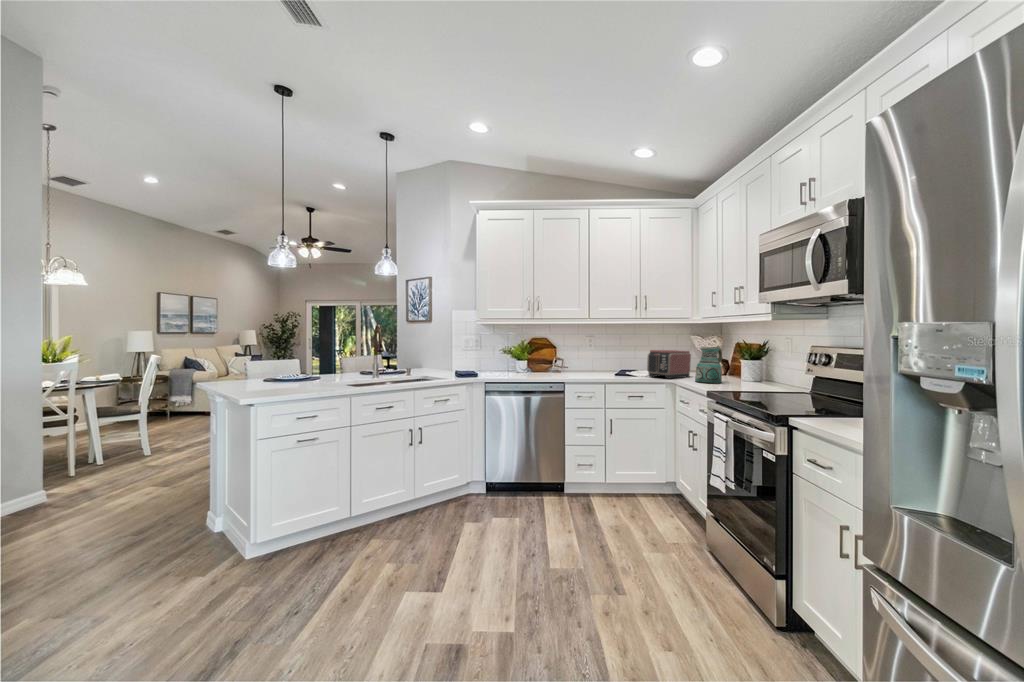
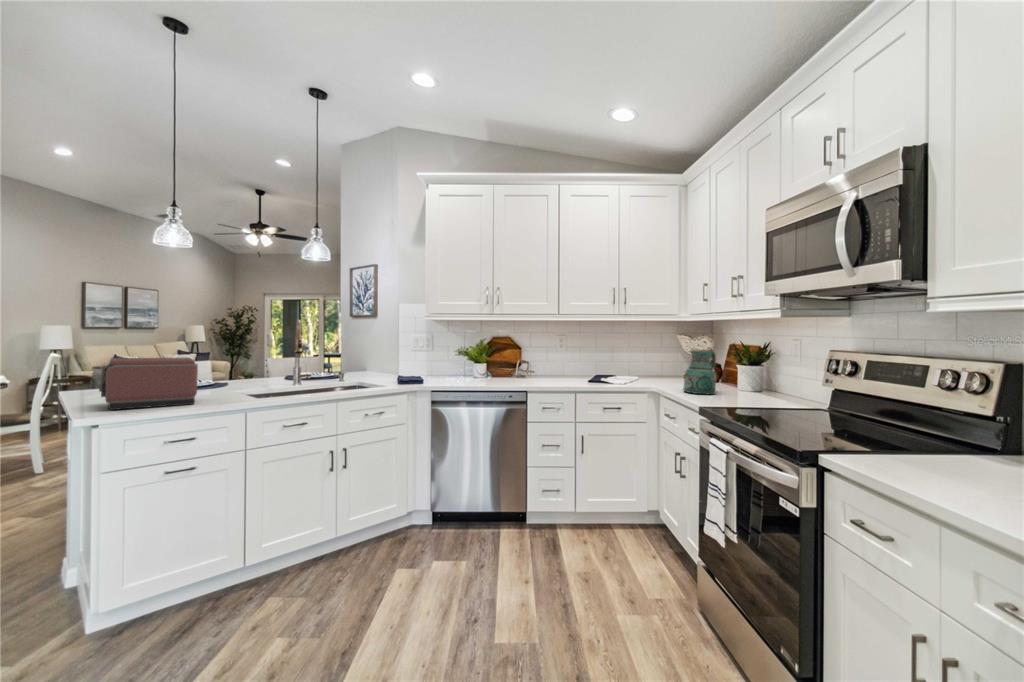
toaster: present [647,350,691,379] -> present [92,358,198,410]

